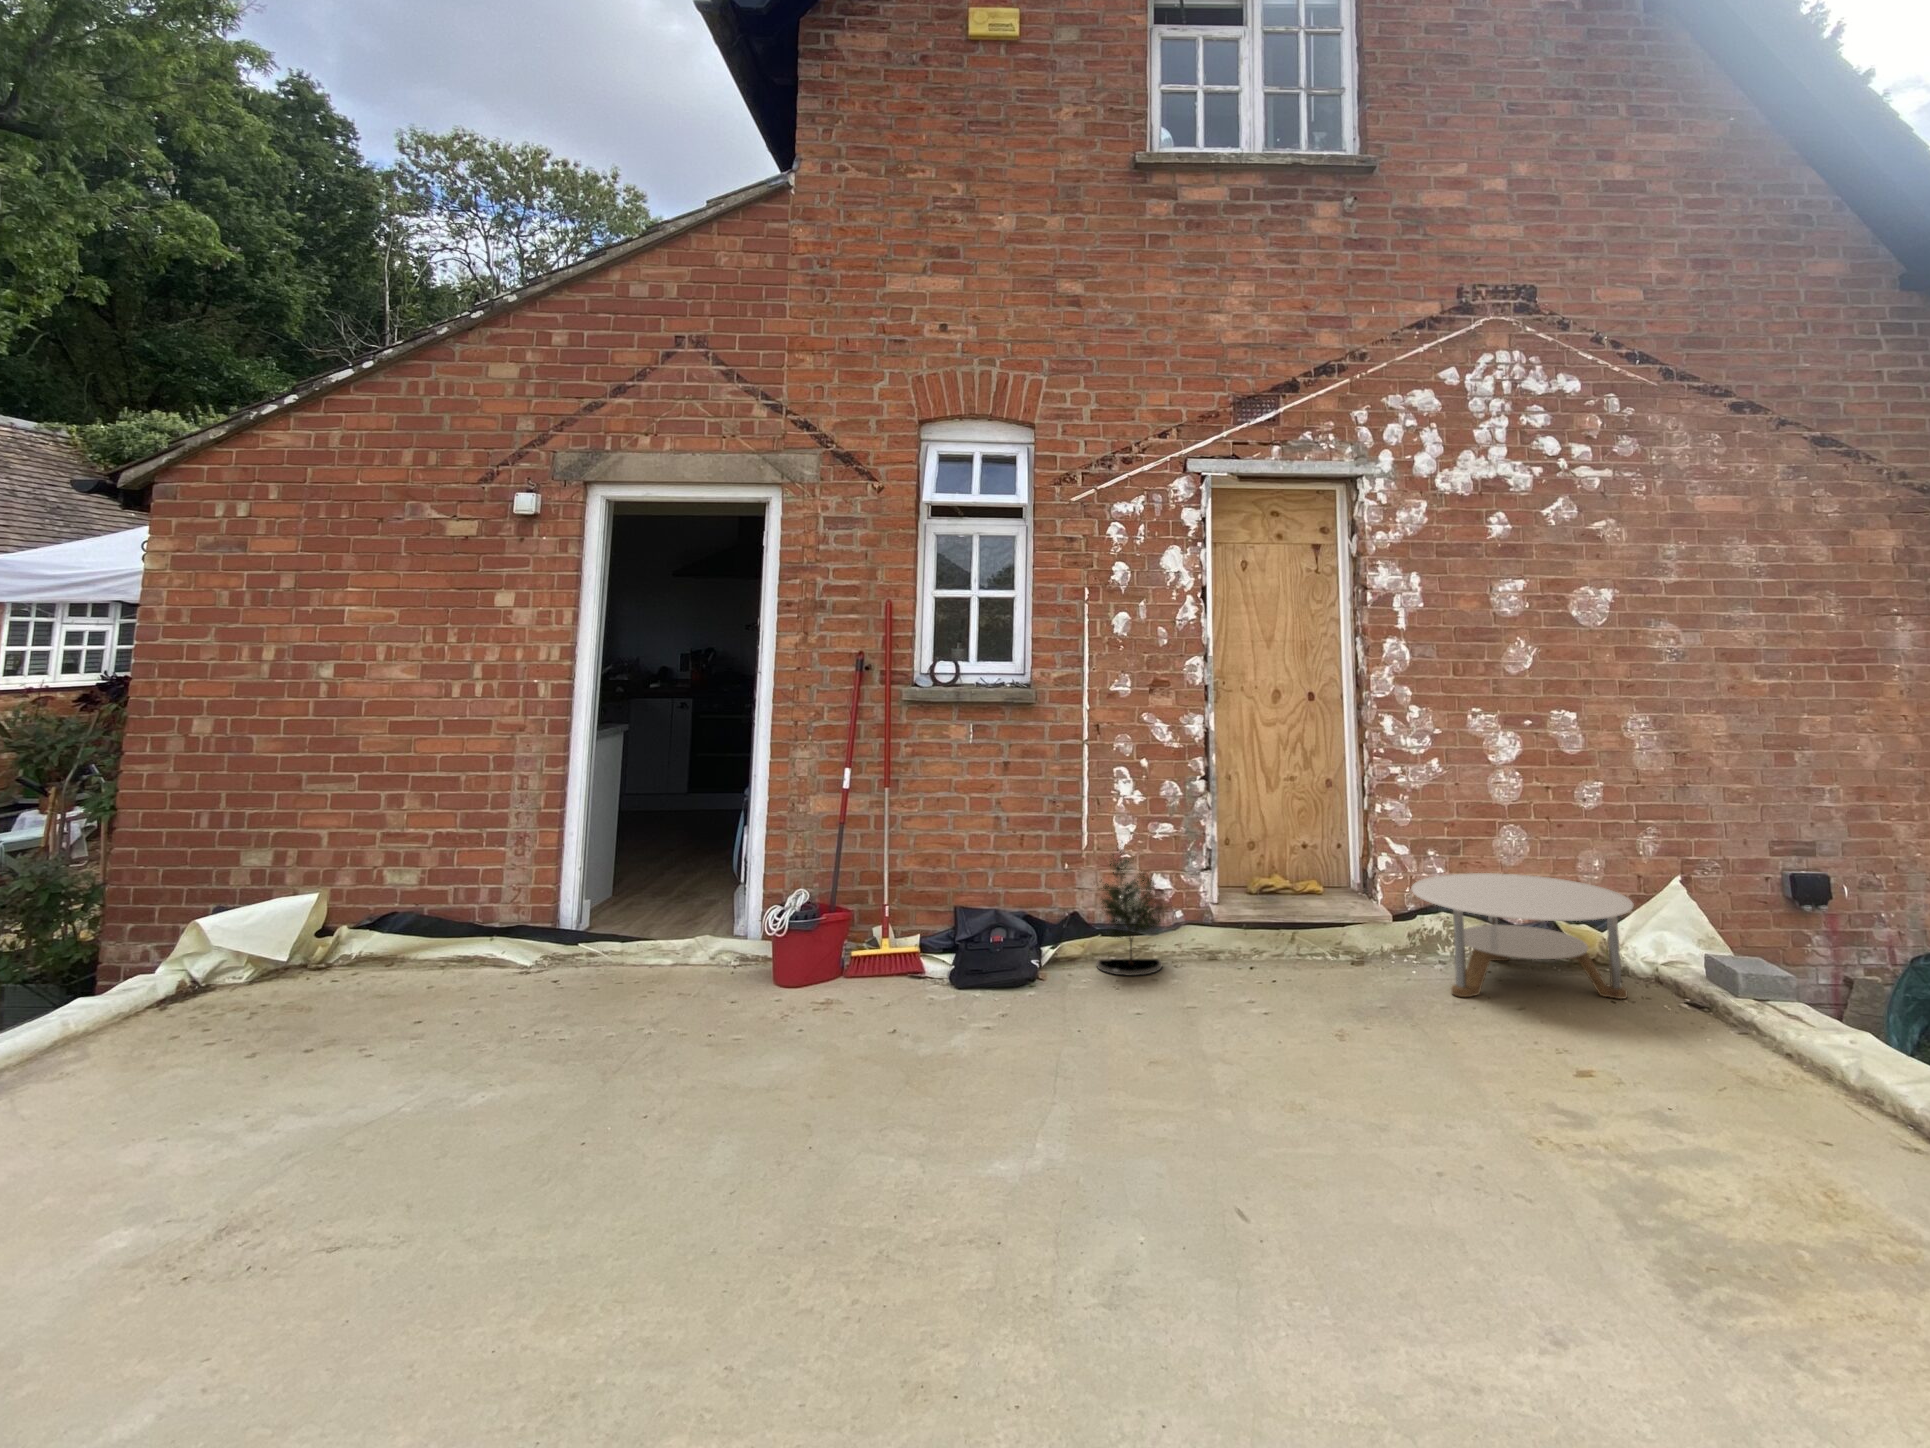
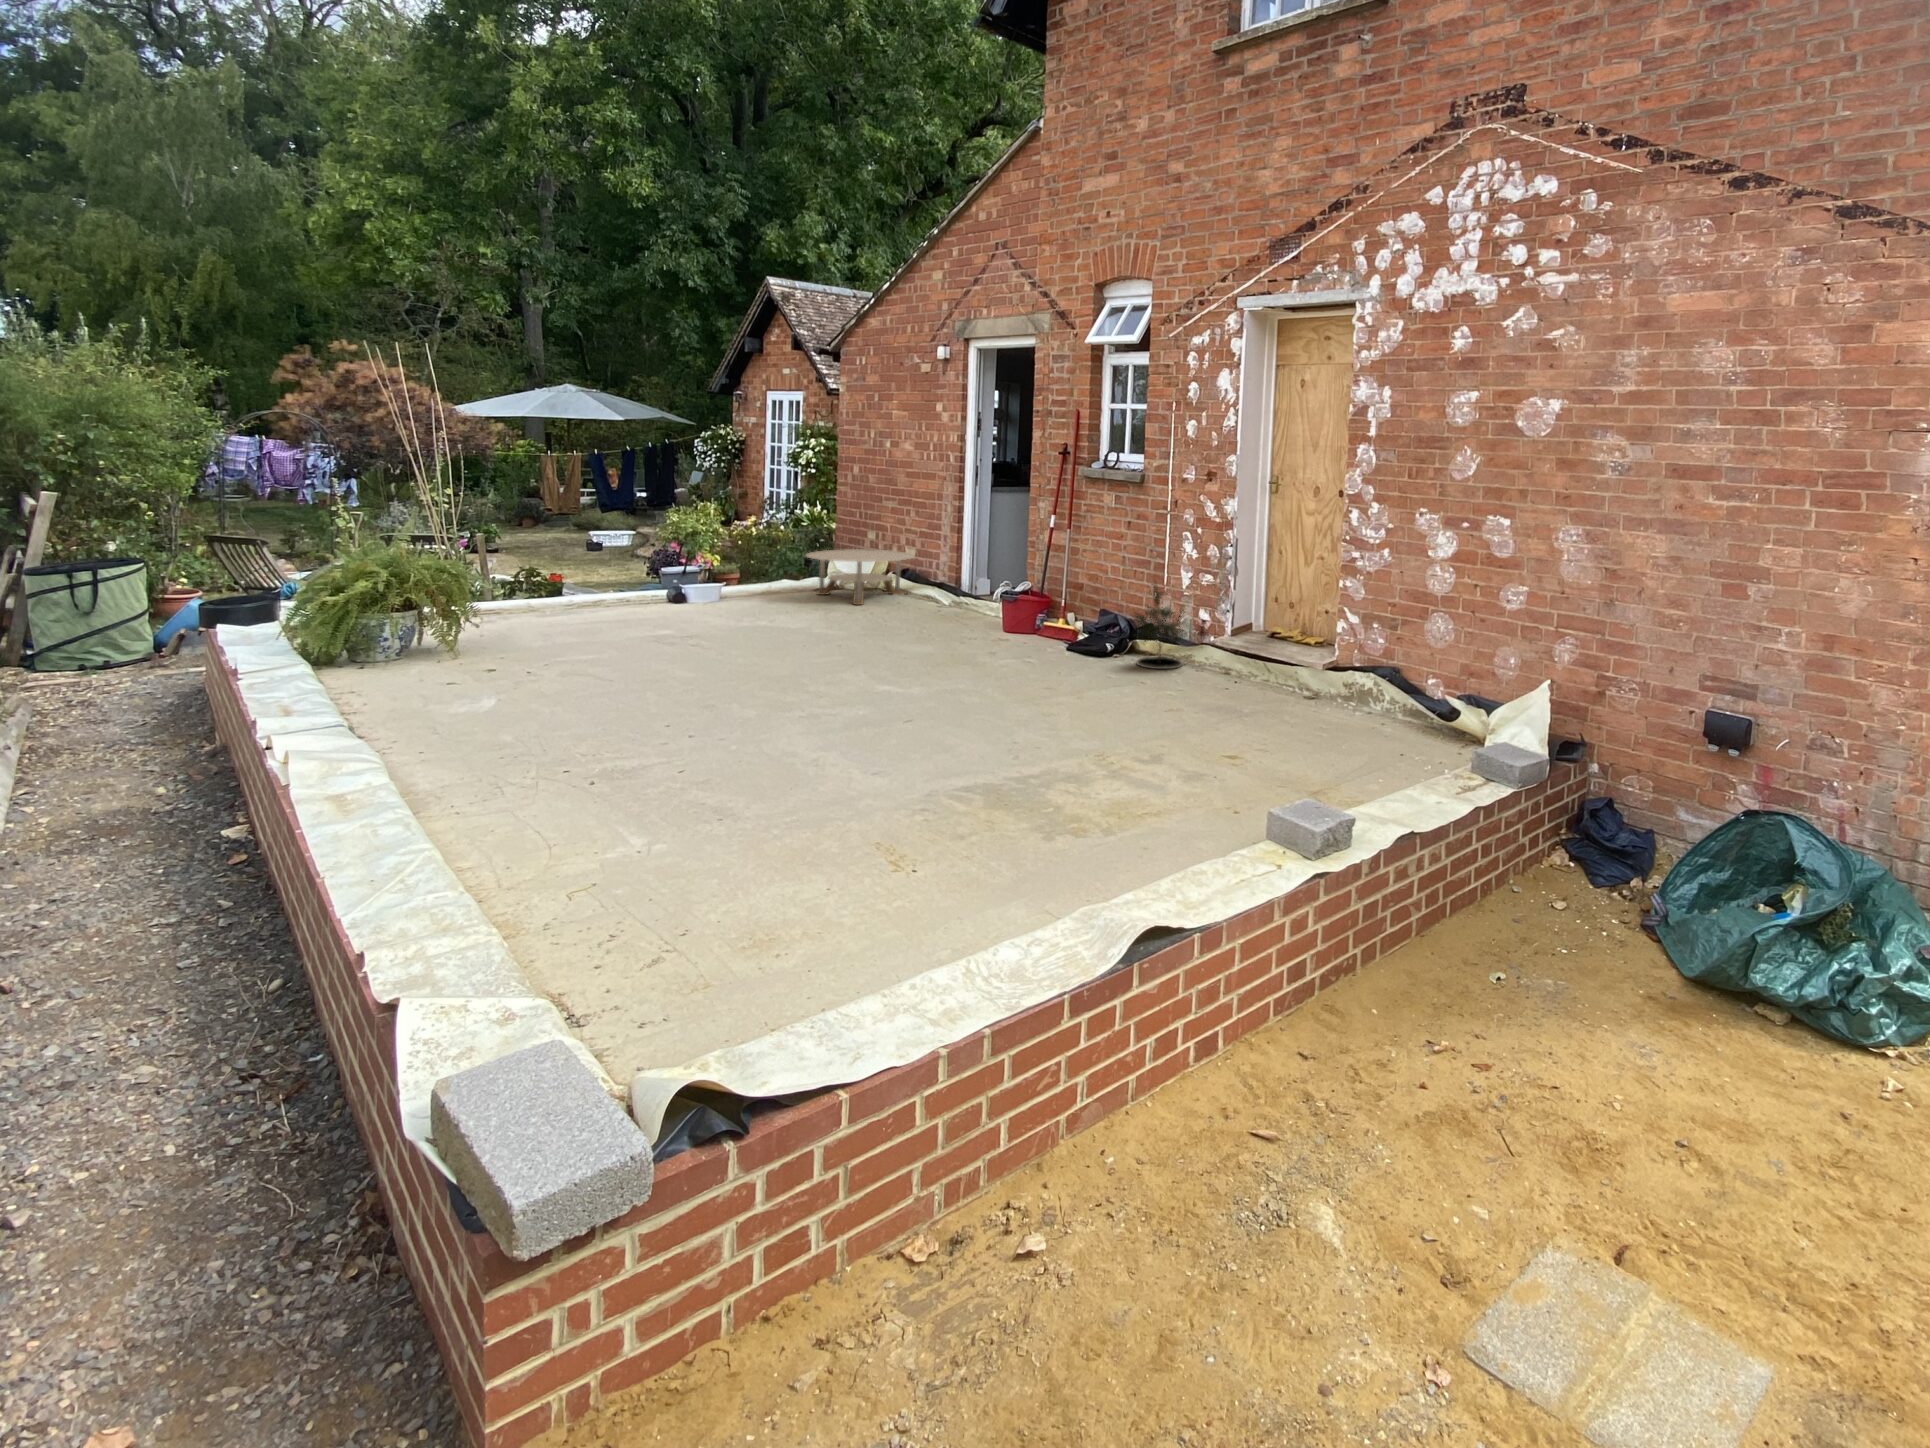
round table: present [1411,873,1633,999] -> present [806,549,913,605]

